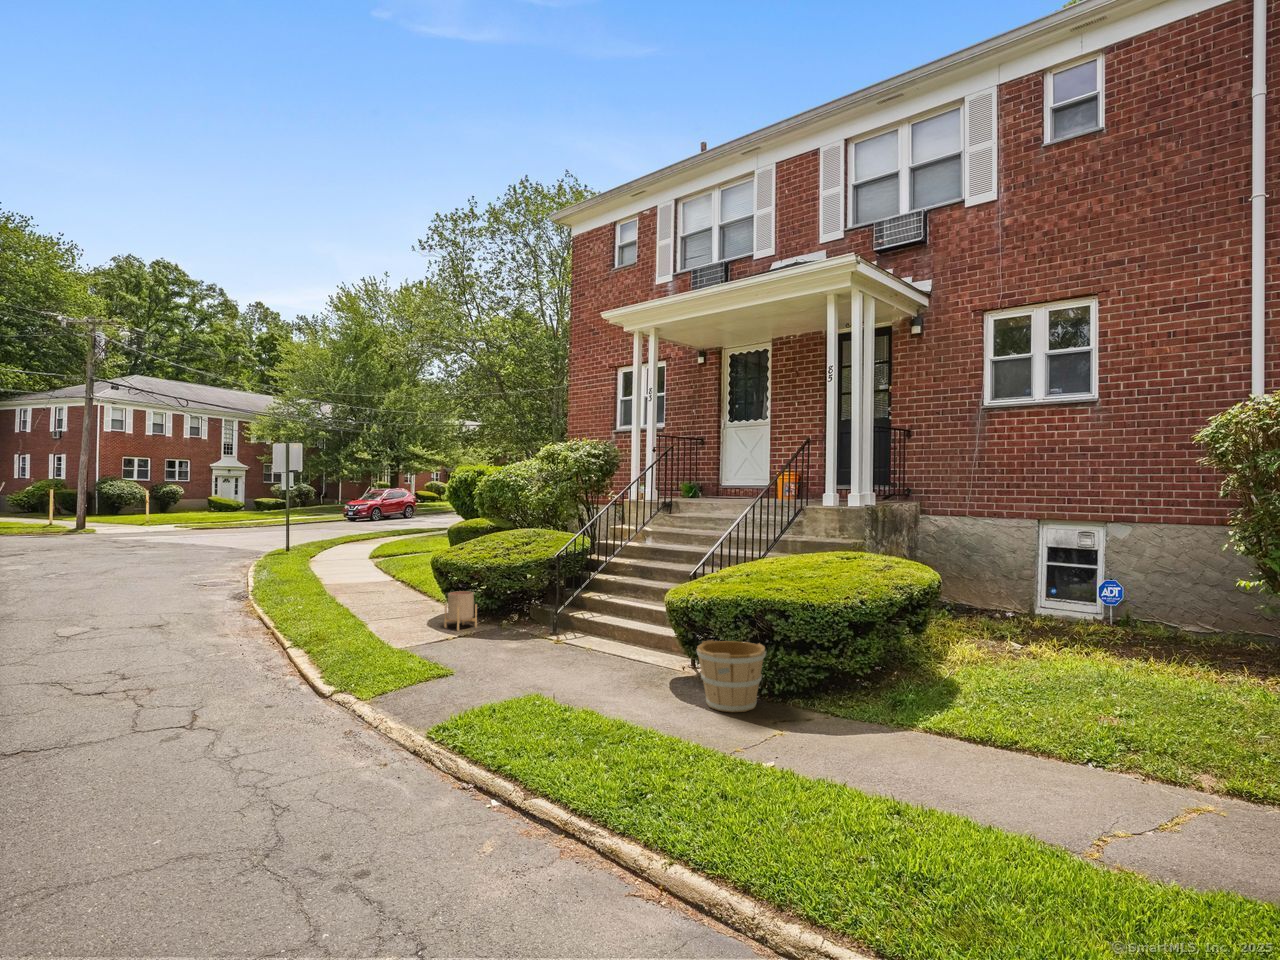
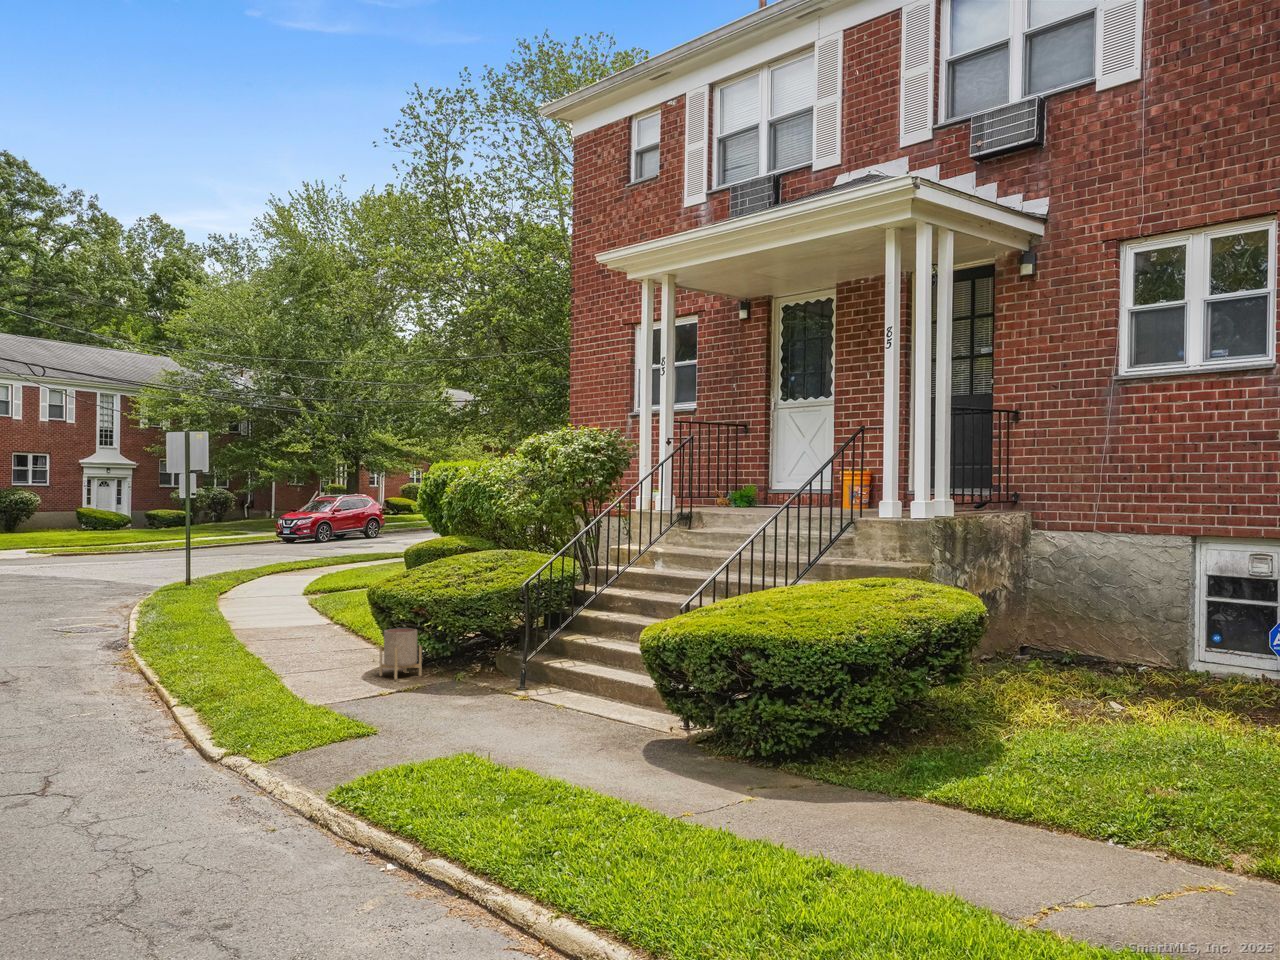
wooden bucket: present [697,640,766,712] -> none [668,687,757,778]

